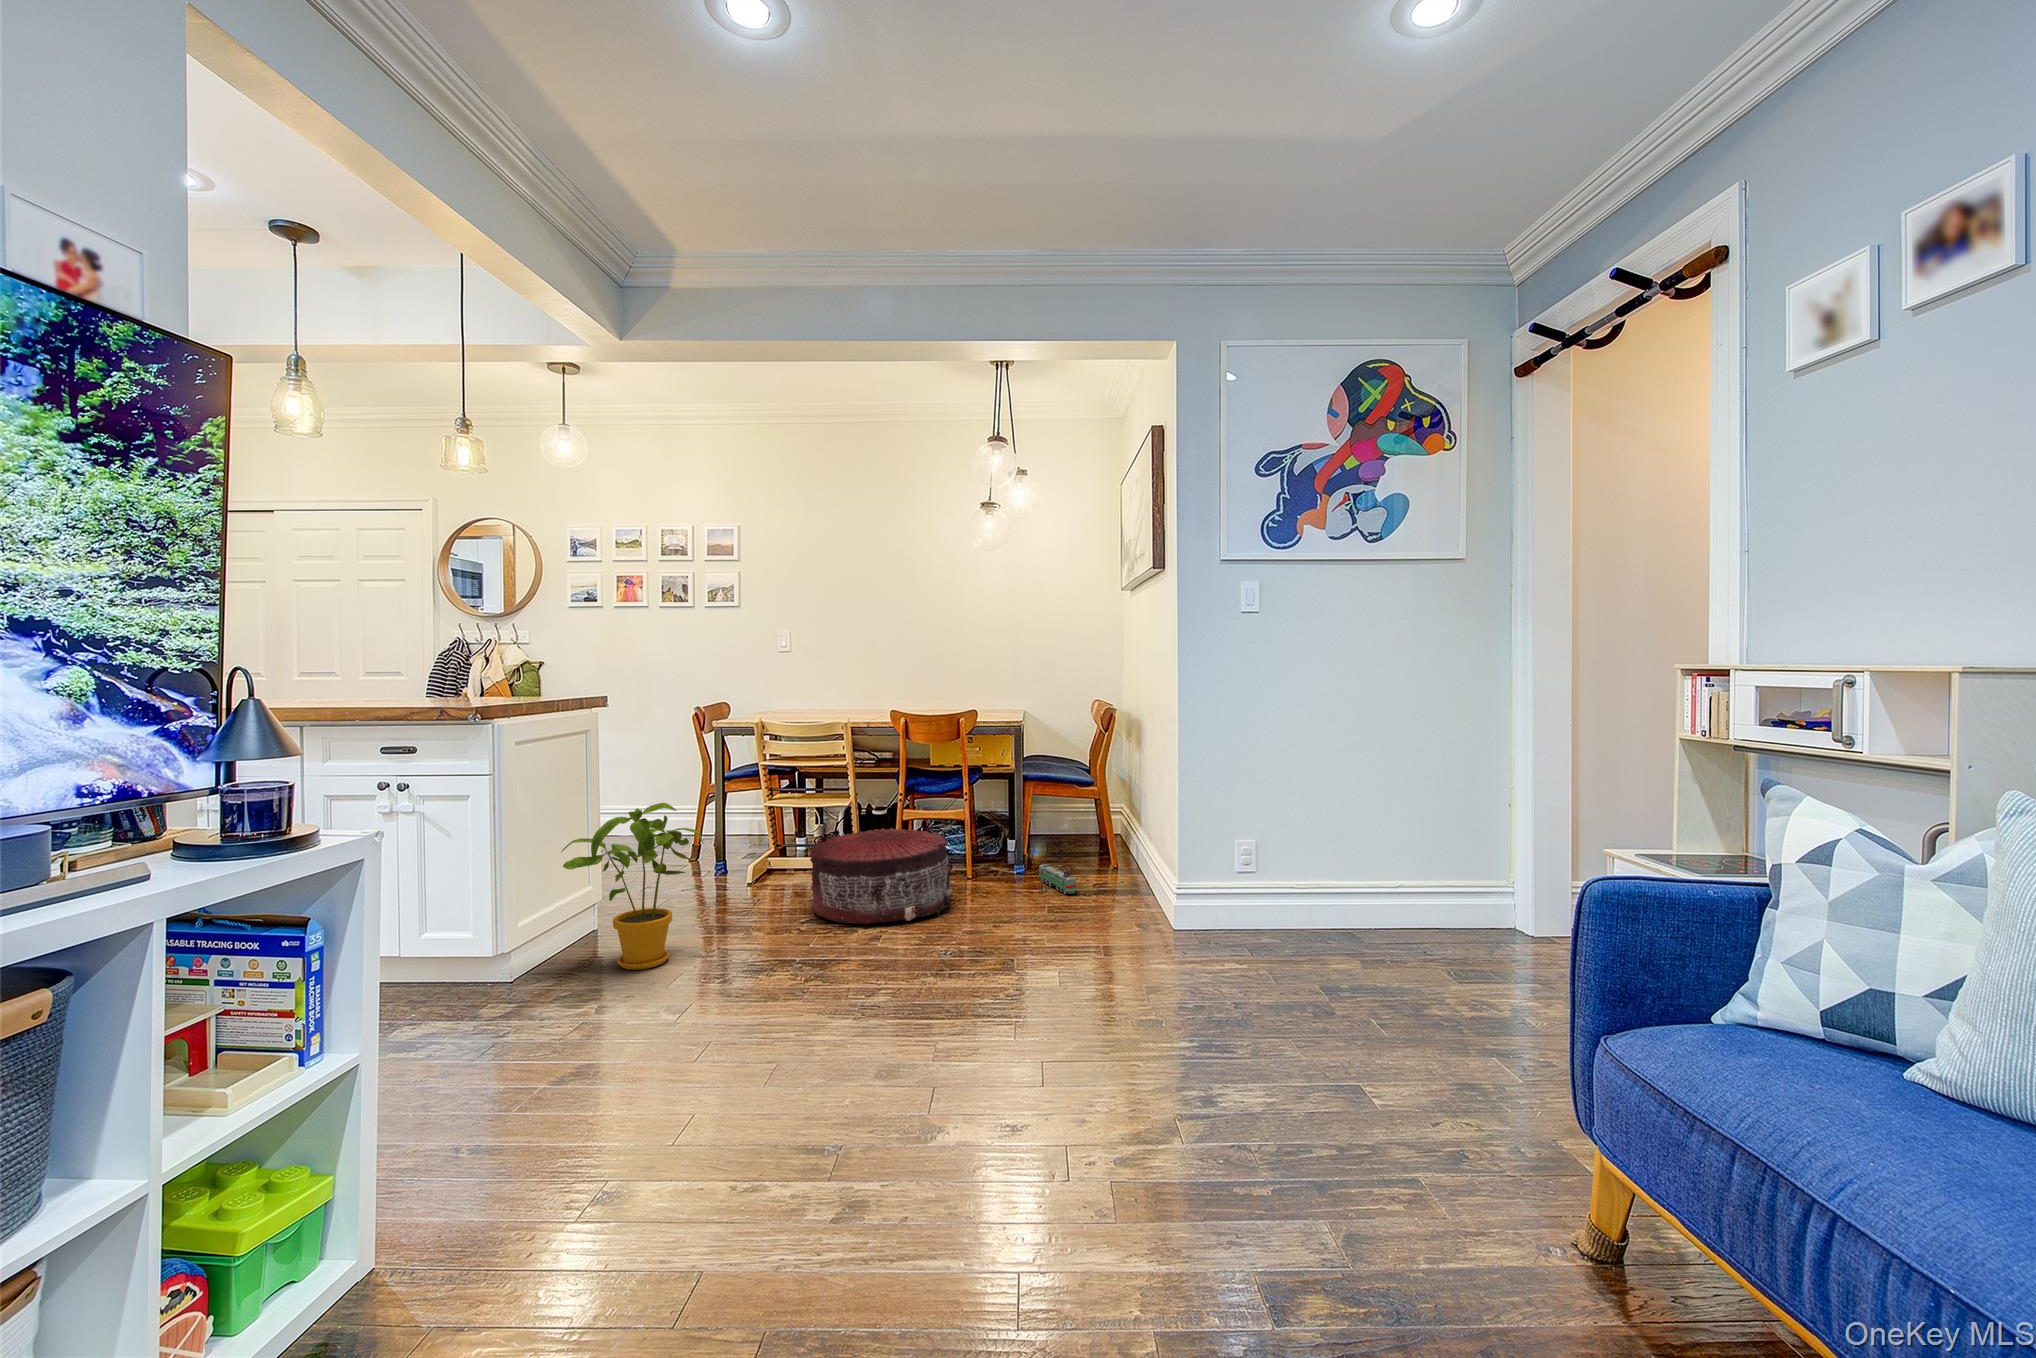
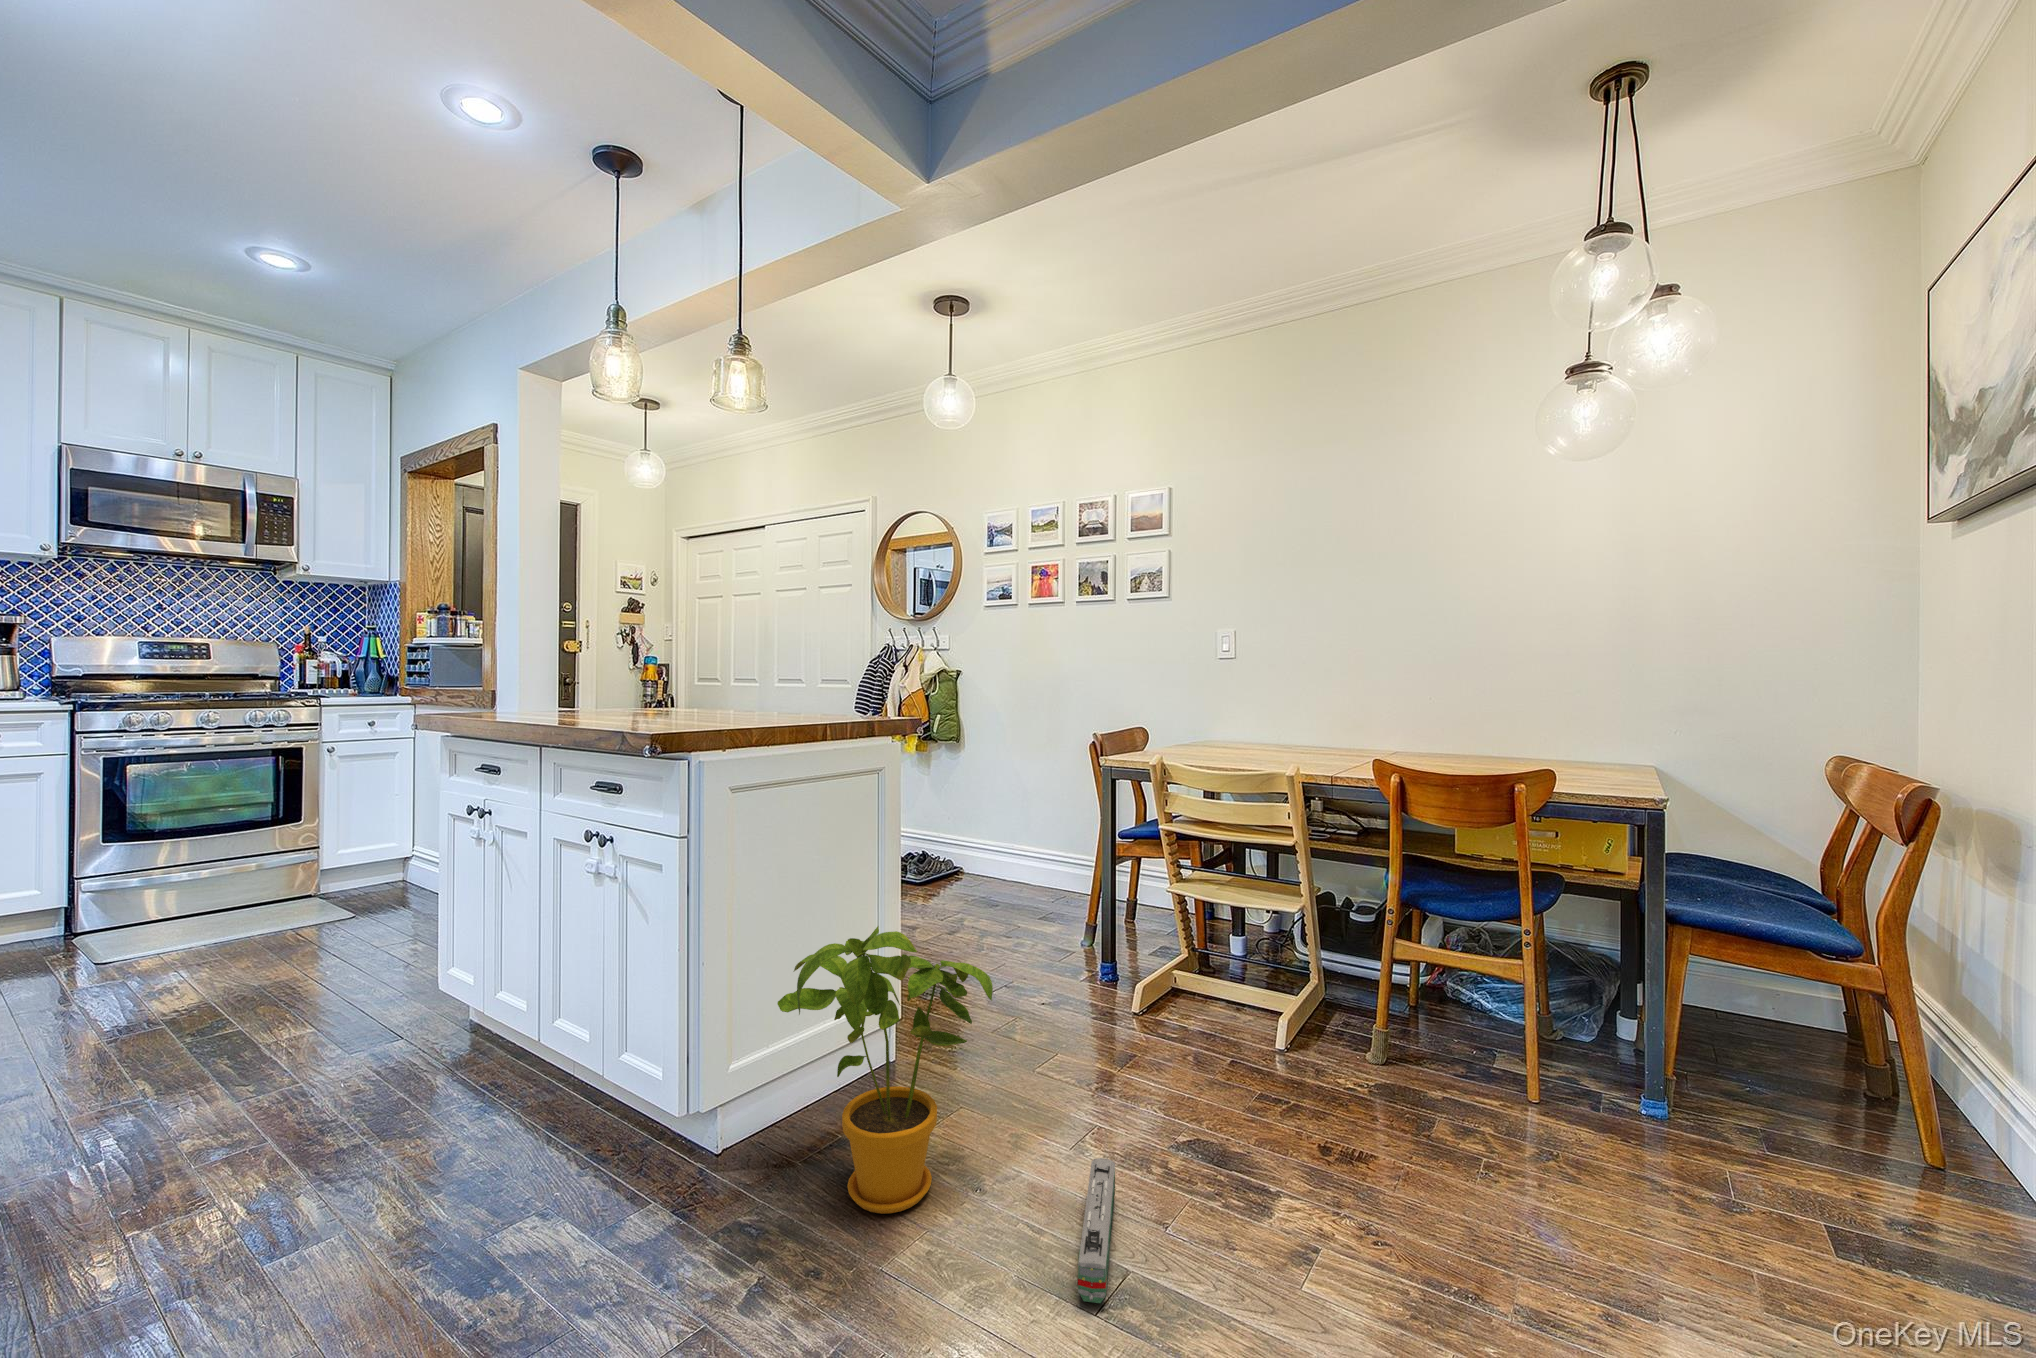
pouf: present [810,828,951,924] -> none [1205,977,1499,1233]
toy train: present [1039,864,1076,894] -> present [1078,1158,1115,1303]

